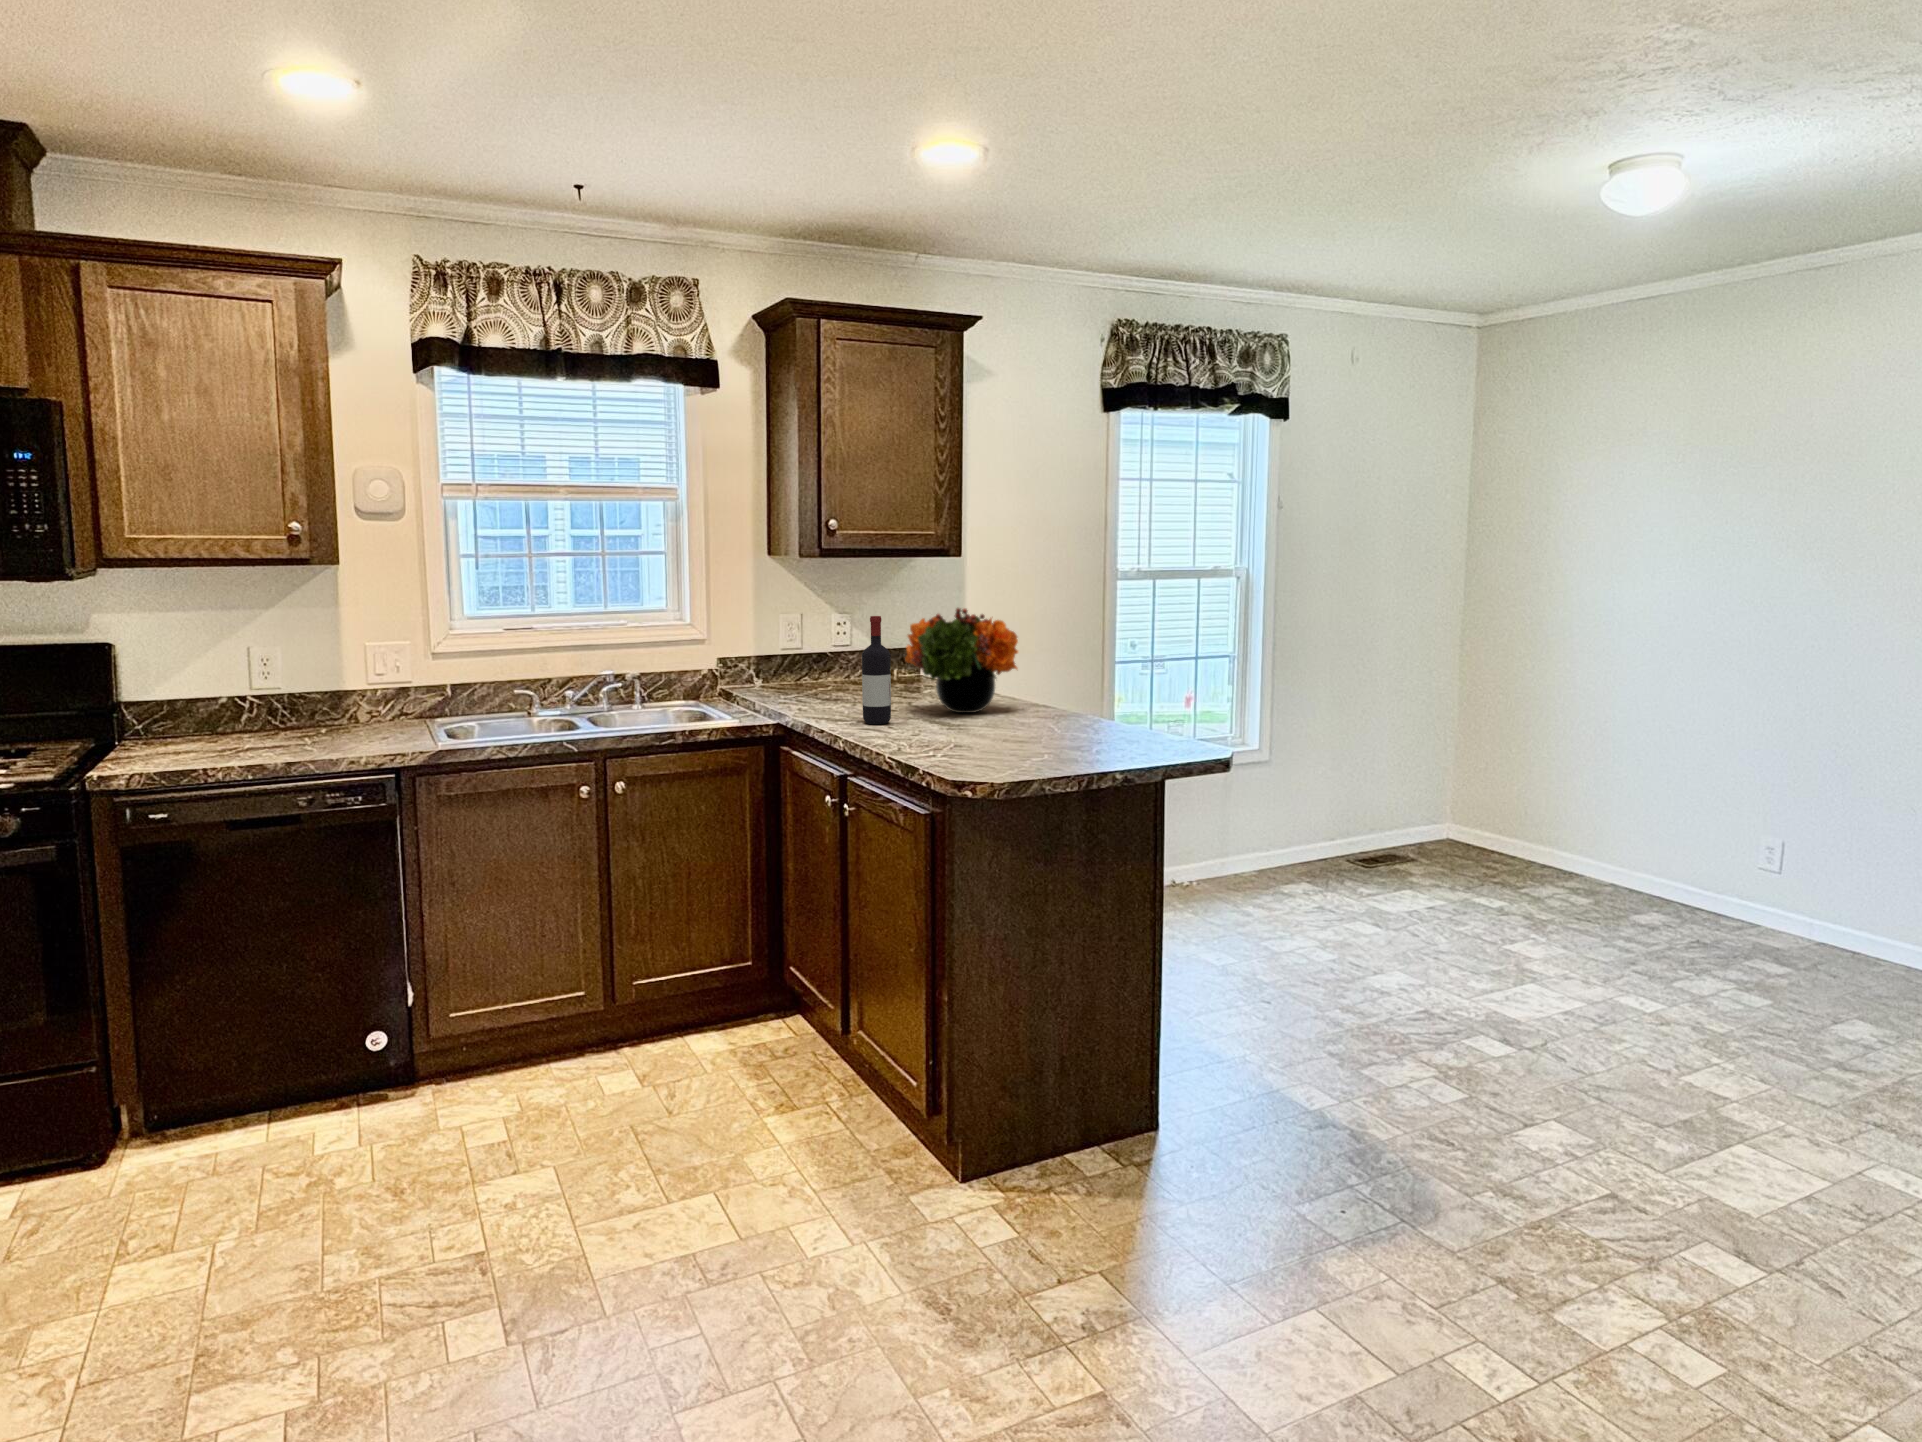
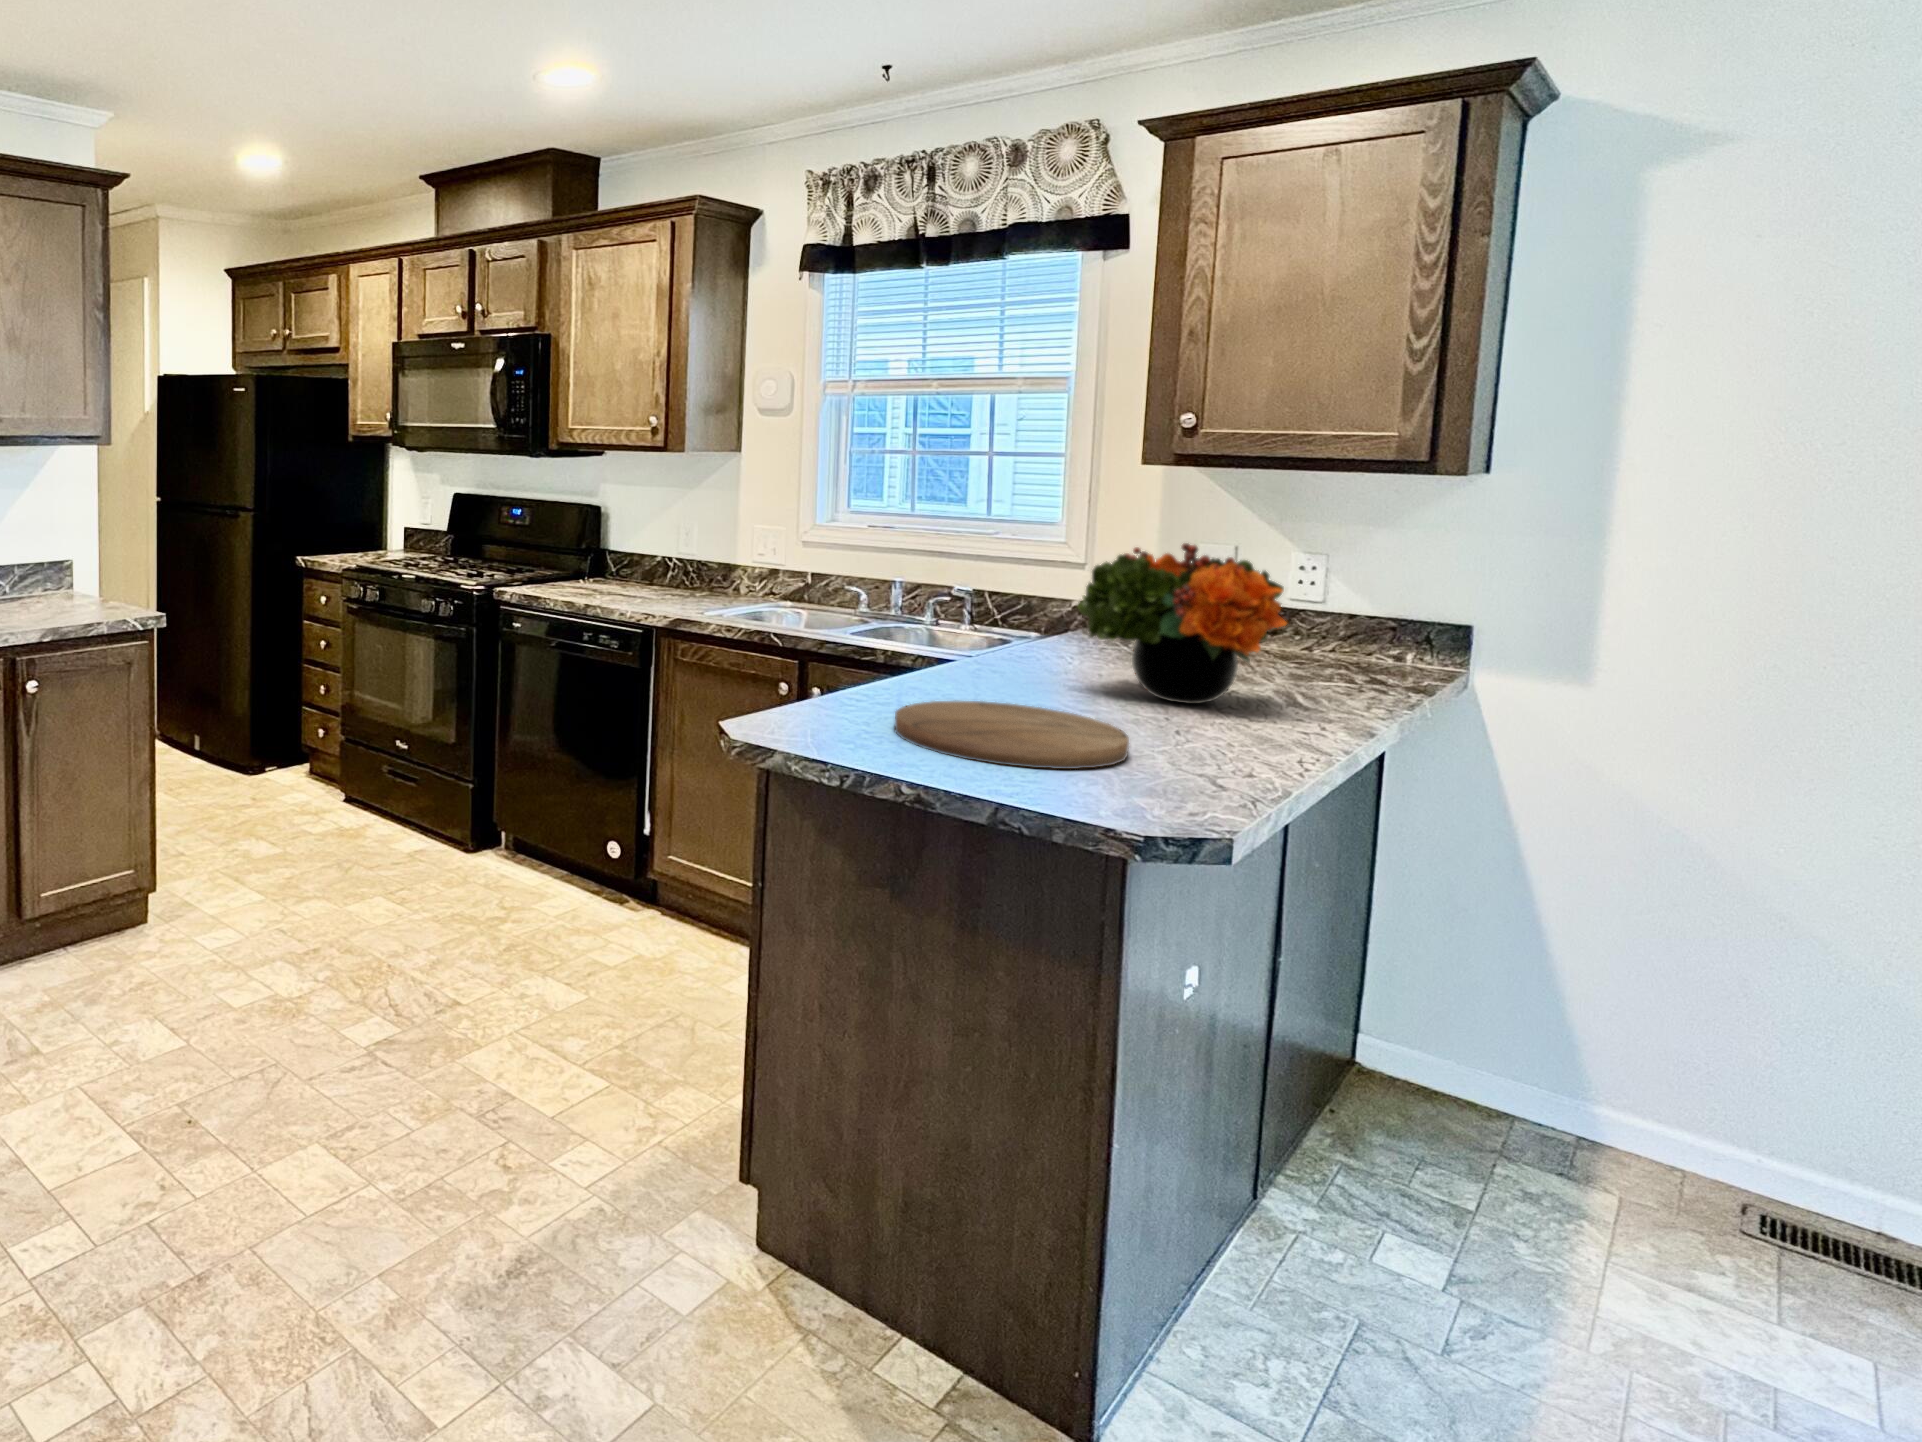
wine bottle: present [862,616,891,724] -> none [972,537,1017,680]
cutting board: none [986,723,1128,758] -> present [895,701,1129,769]

